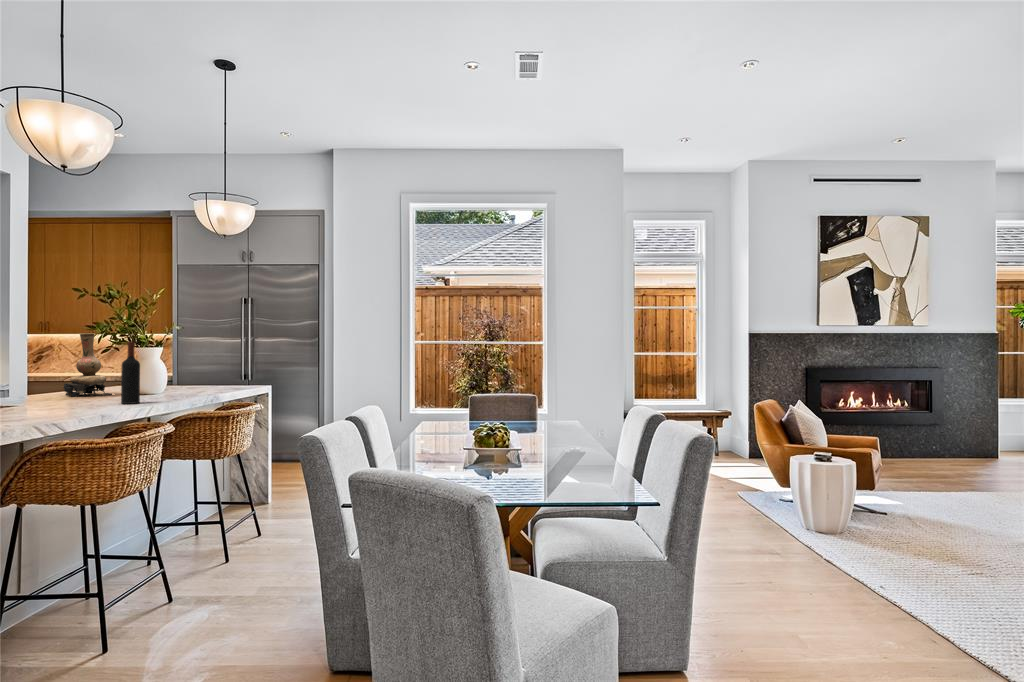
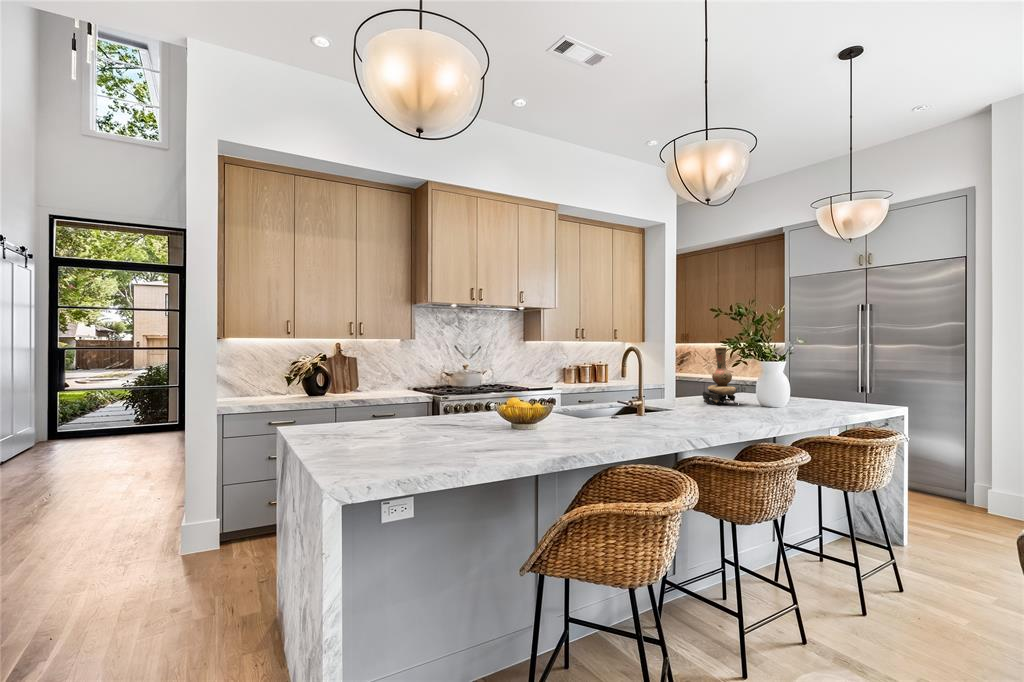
wine bottle: present [121,342,140,404] -> none [753,358,770,421]

